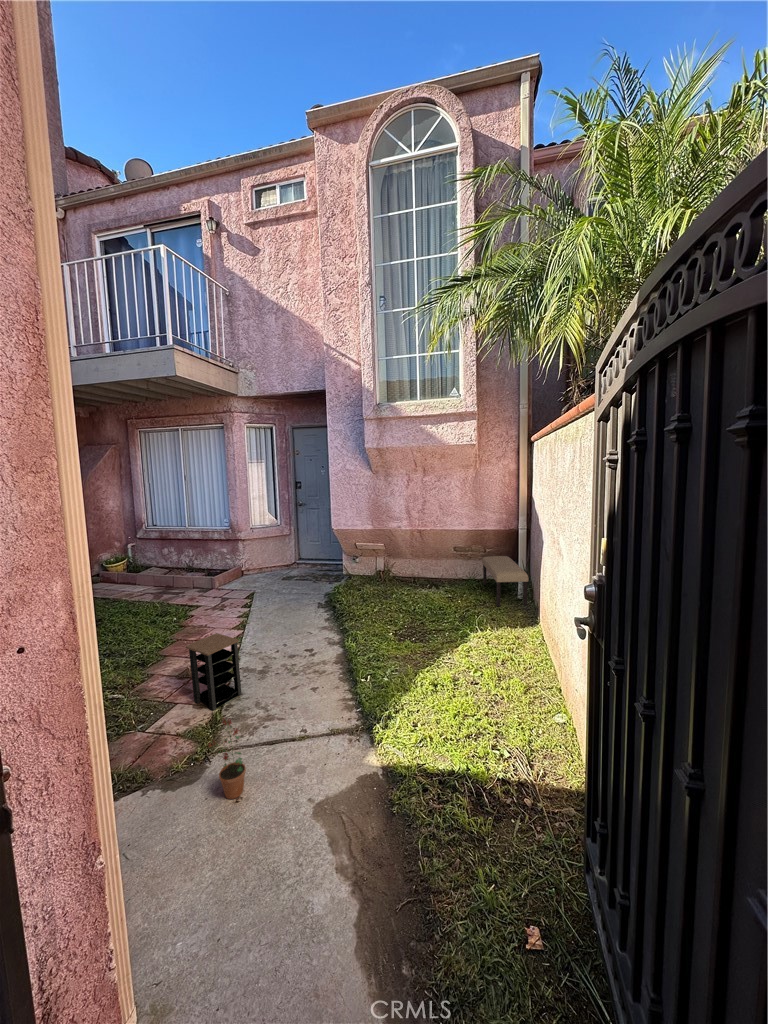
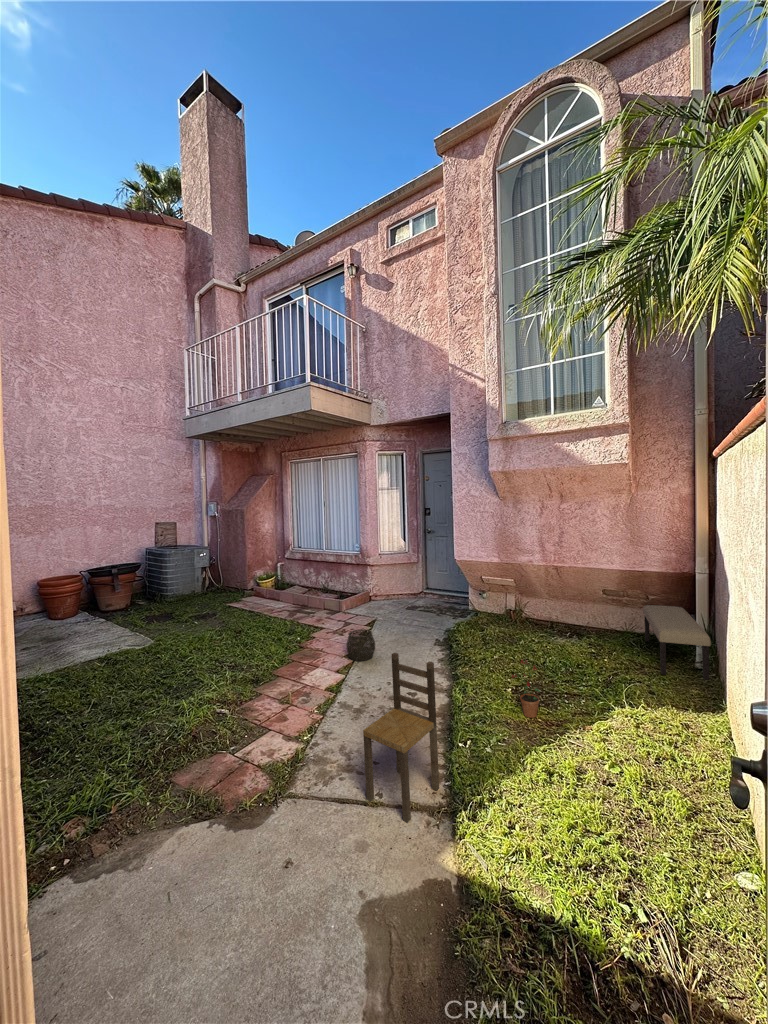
woven basket: none [235,600,265,631] -> present [346,629,375,661]
chair: none [290,609,353,744] -> present [363,653,439,823]
side table: present [186,633,241,711] -> none [280,663,330,746]
potted plant: present [209,718,246,799] -> present [512,659,540,718]

